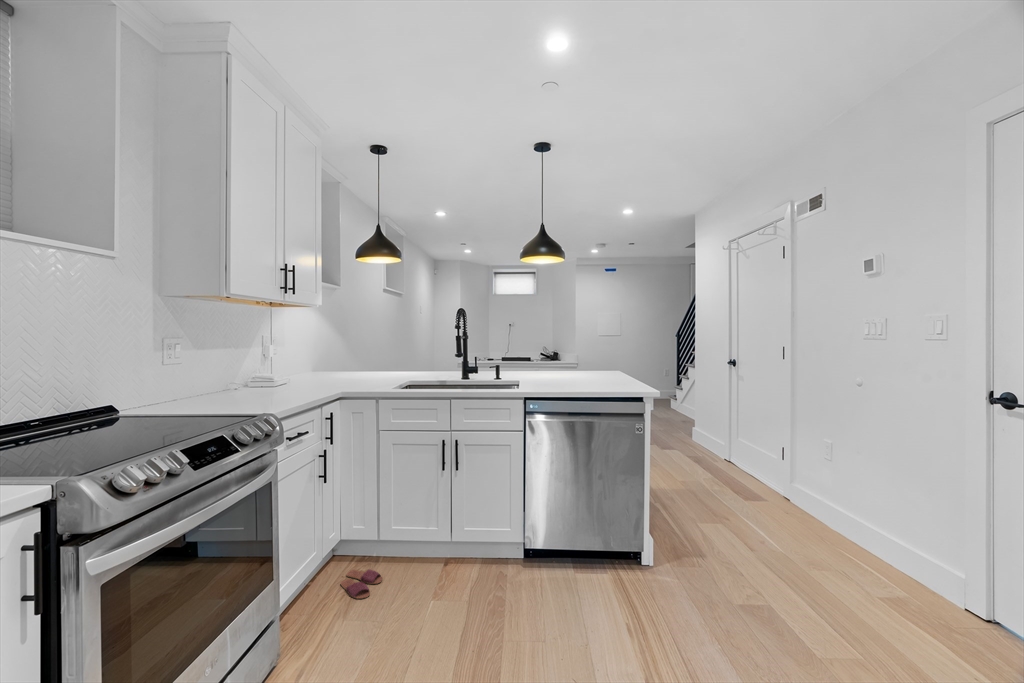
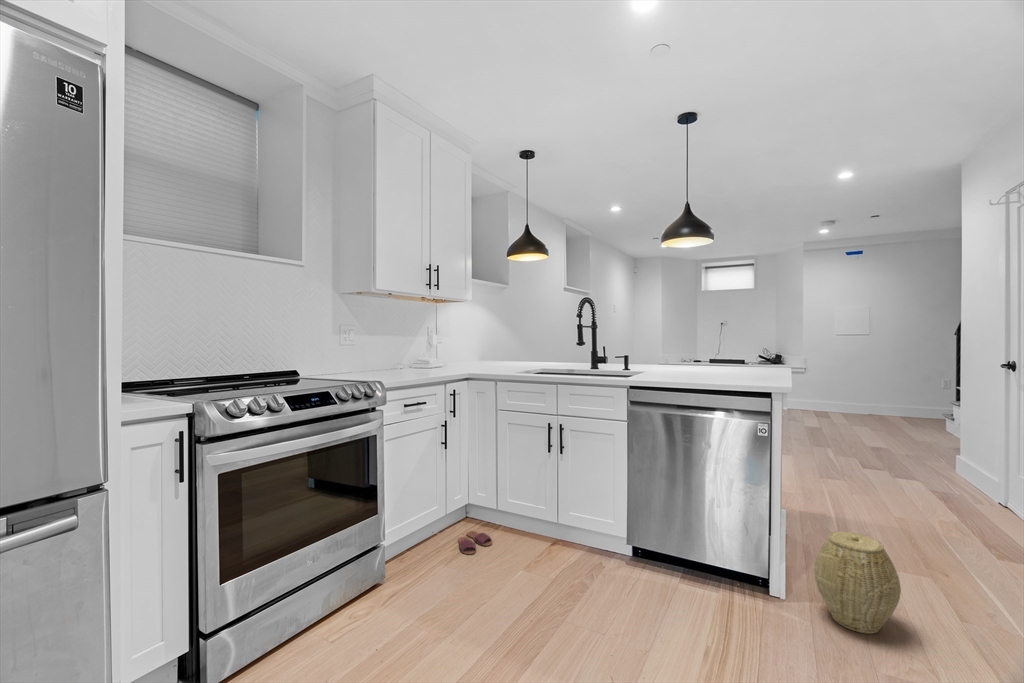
woven basket: none [677,503,735,579] -> present [814,531,901,634]

